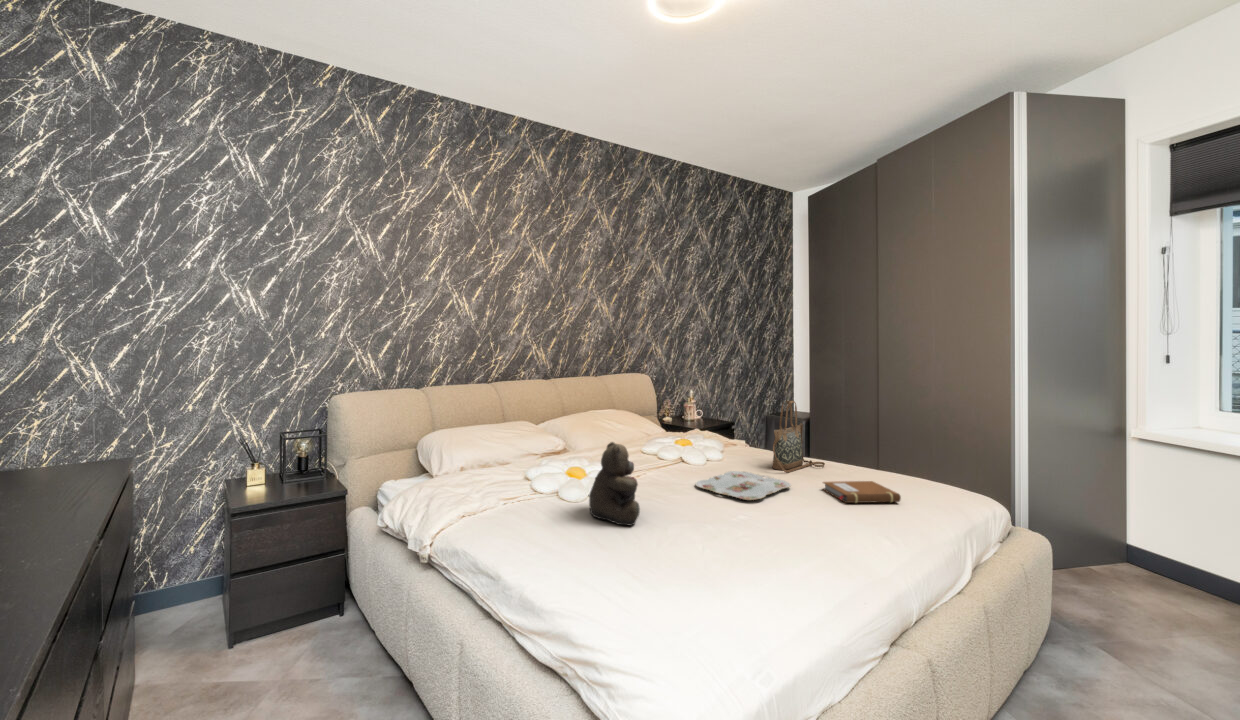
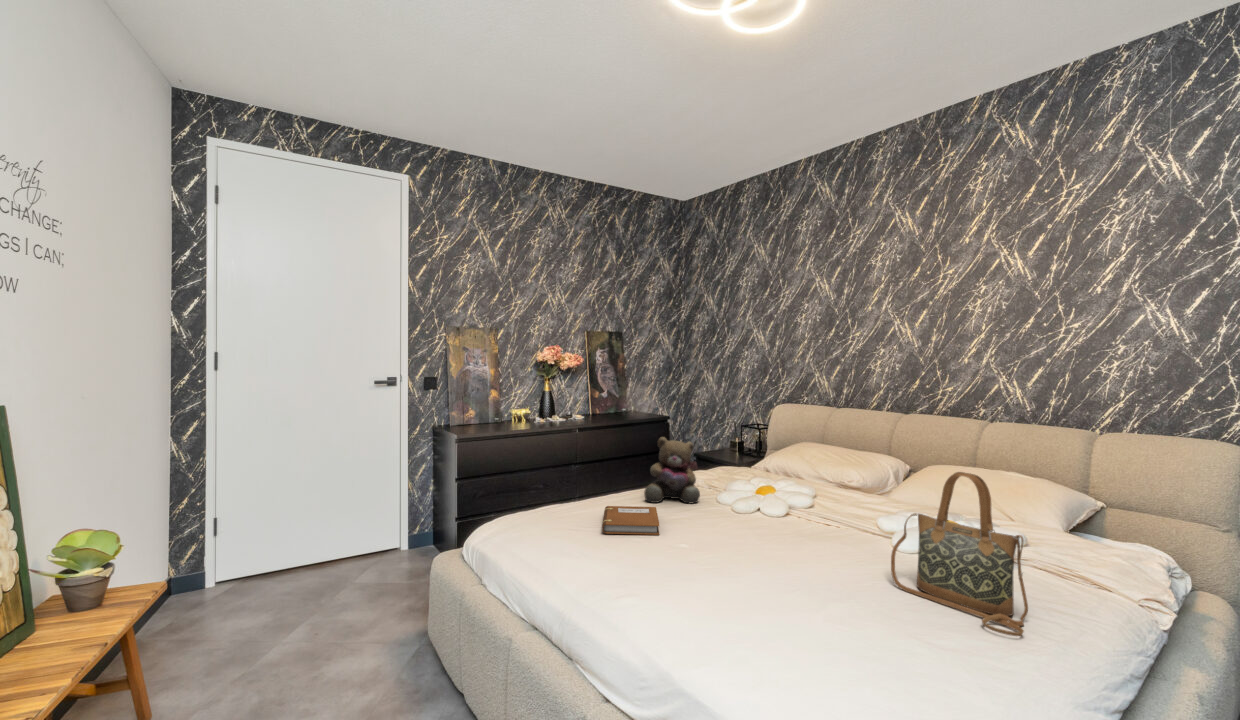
serving tray: present [696,471,791,500] -> none [721,526,859,572]
notebook: present [823,481,901,503] -> present [602,506,659,535]

